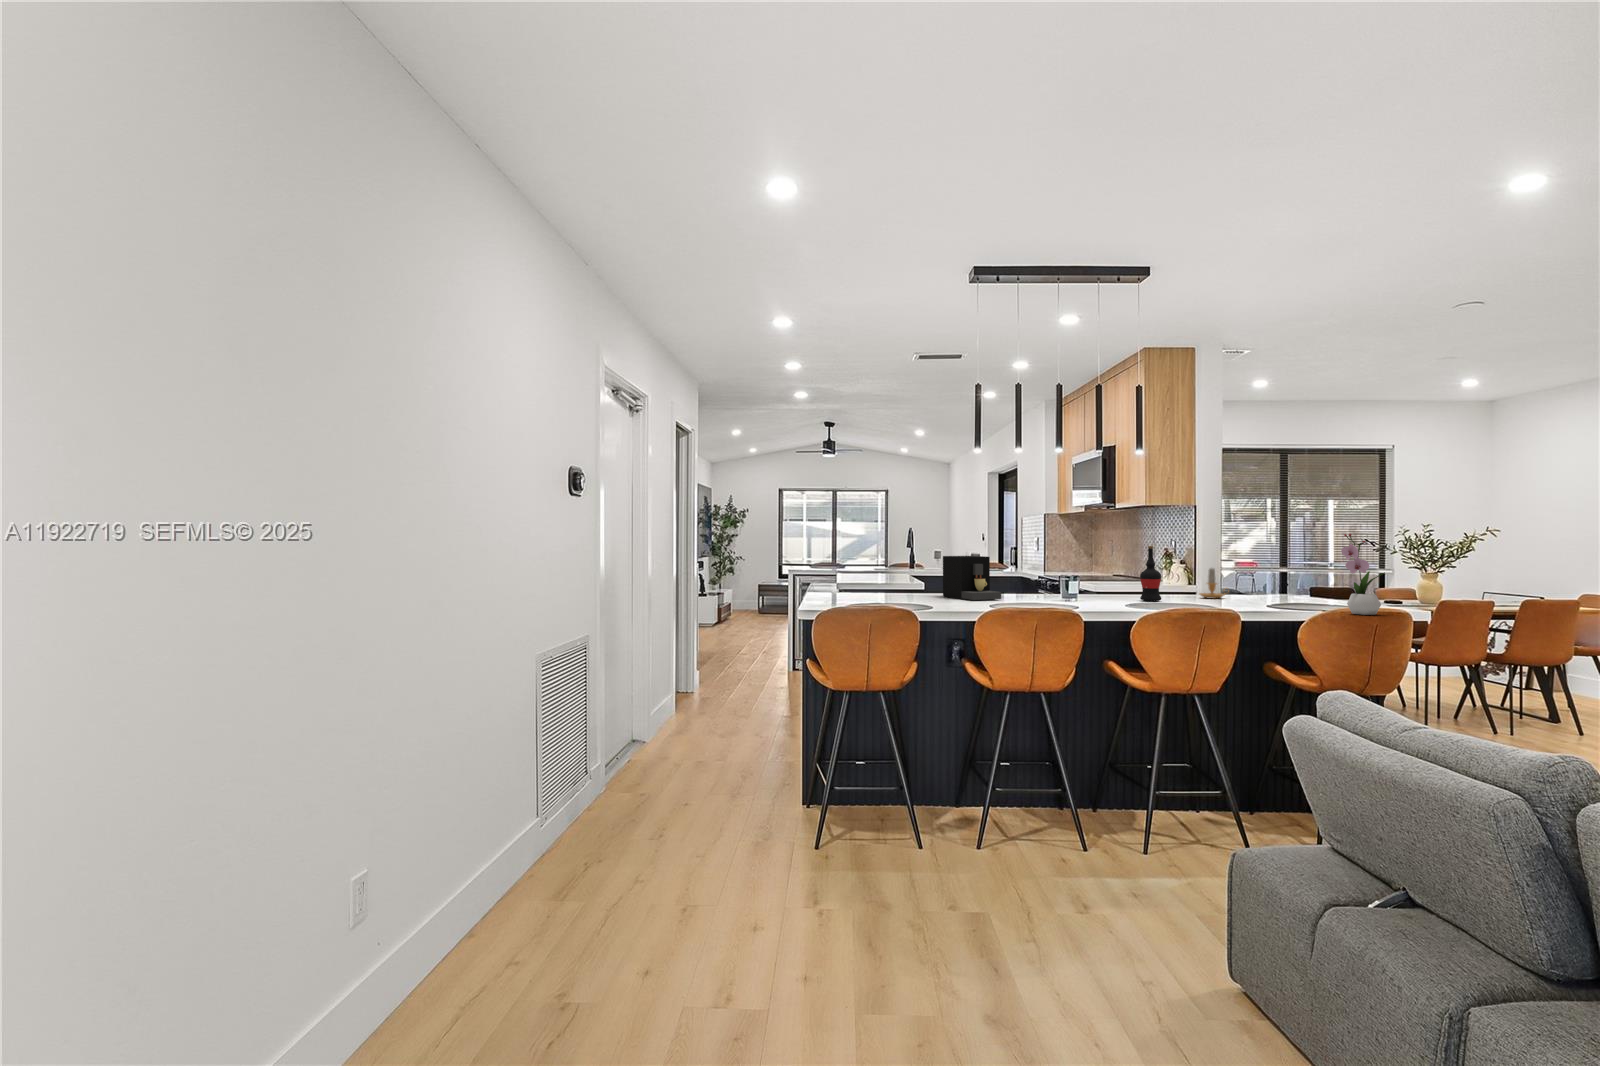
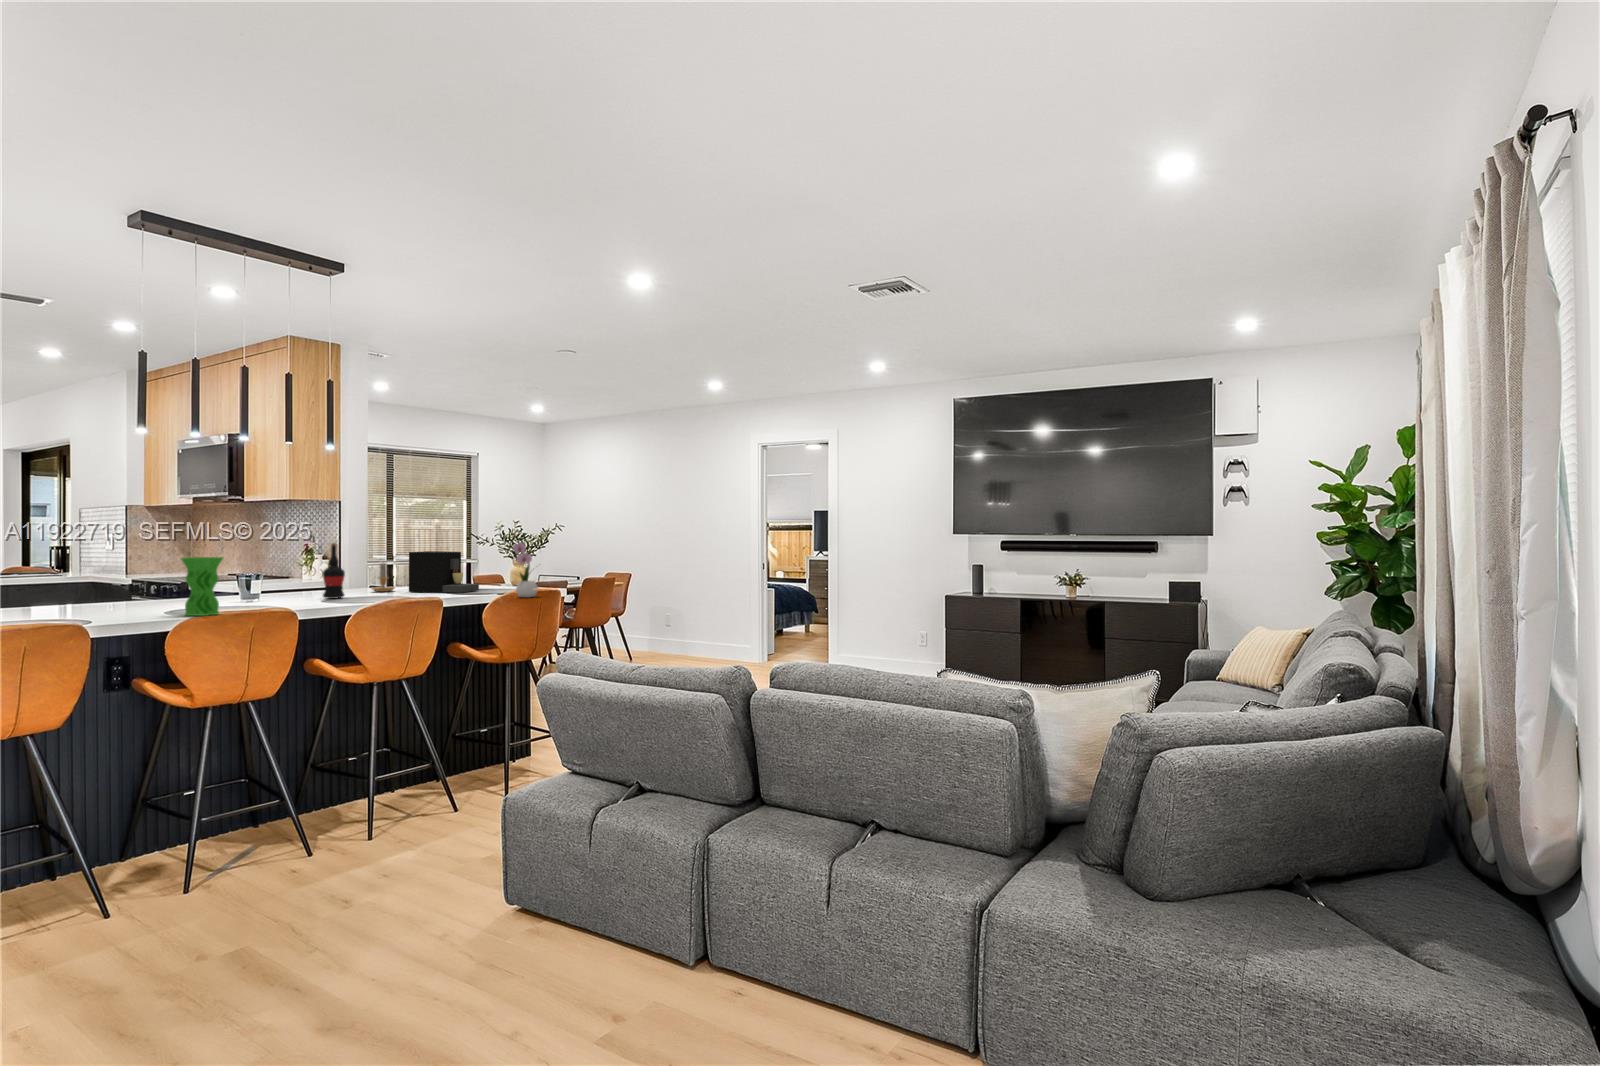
coffee maker: present [943,556,1001,600] -> present [409,551,479,593]
vase: none [1002,556,1037,607] -> present [181,557,223,616]

